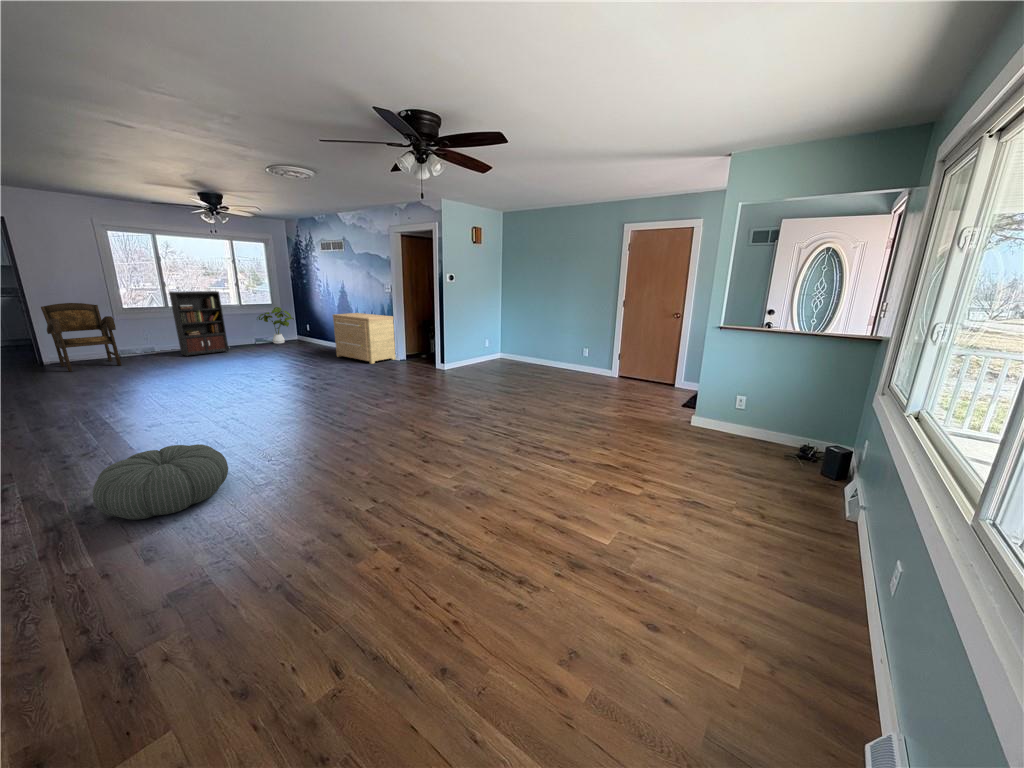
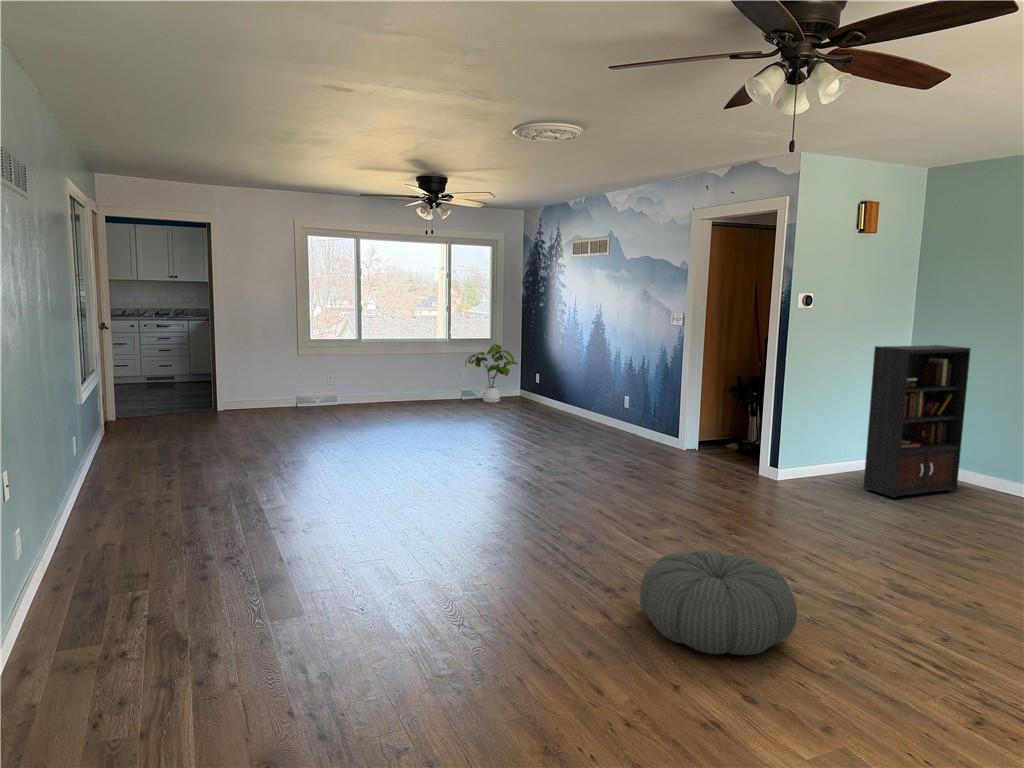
bookcase: present [169,291,229,356] -> present [864,345,971,498]
armchair: present [41,303,121,372] -> none [230,332,298,424]
side table: present [333,313,395,364] -> none [577,360,683,454]
pouf: present [93,444,228,520] -> present [640,550,797,655]

